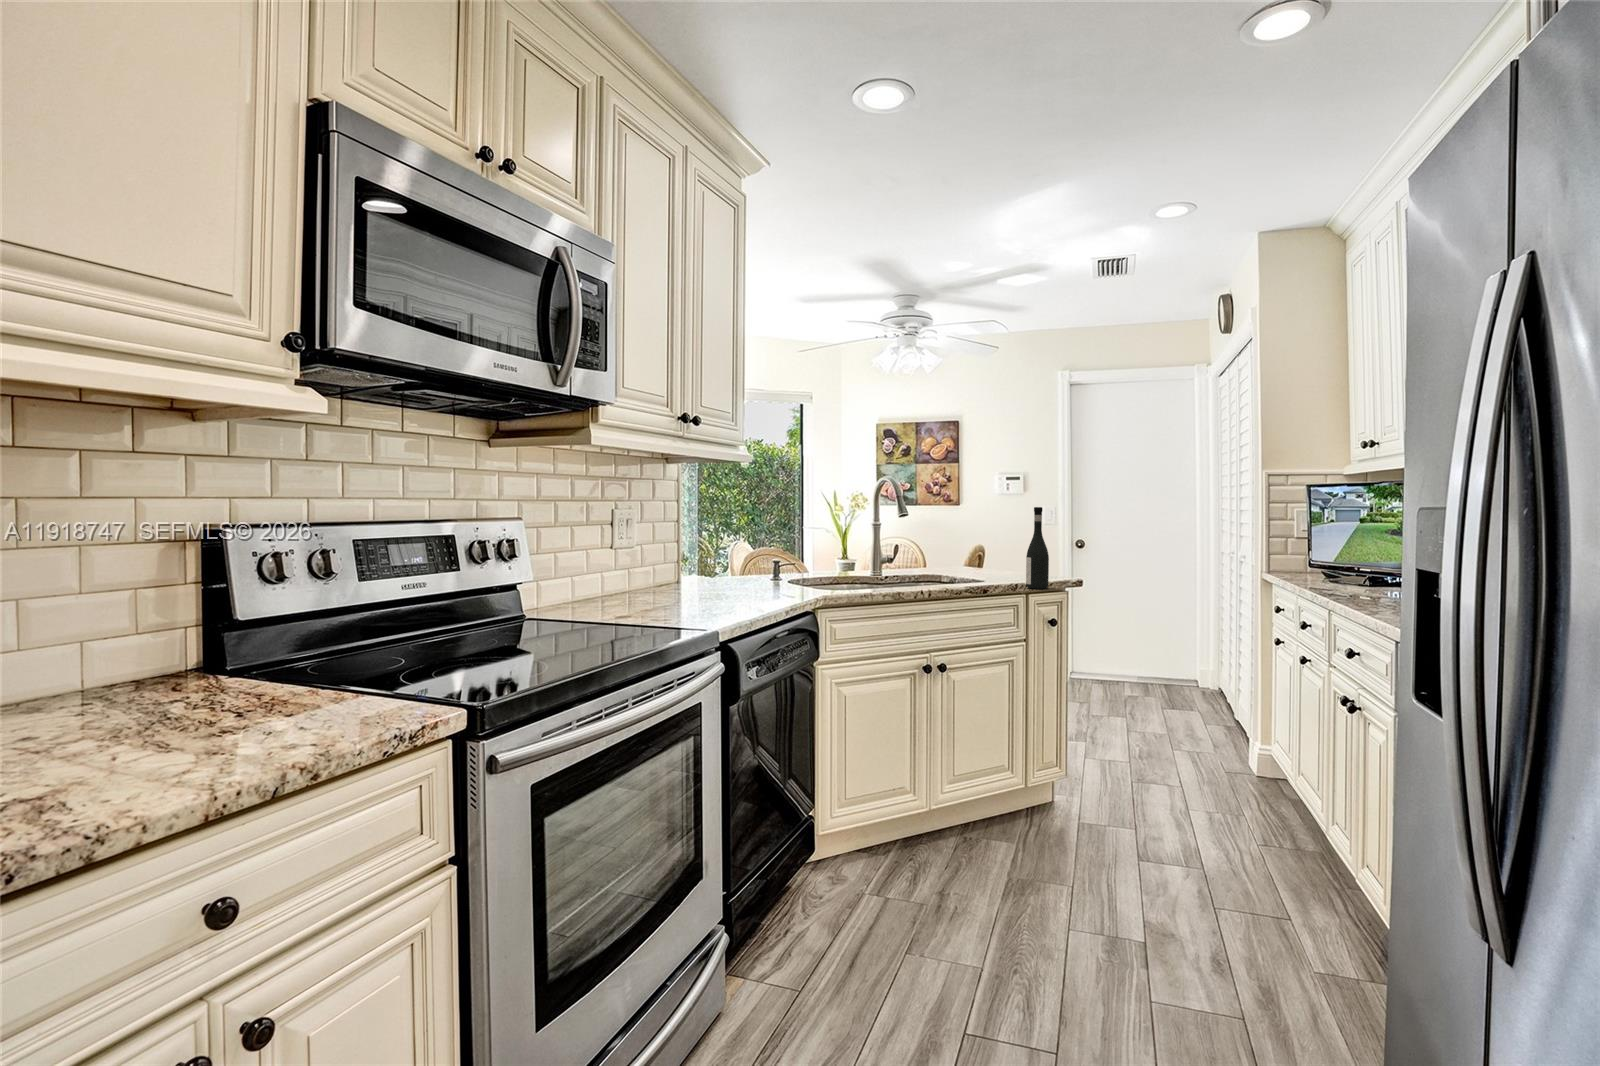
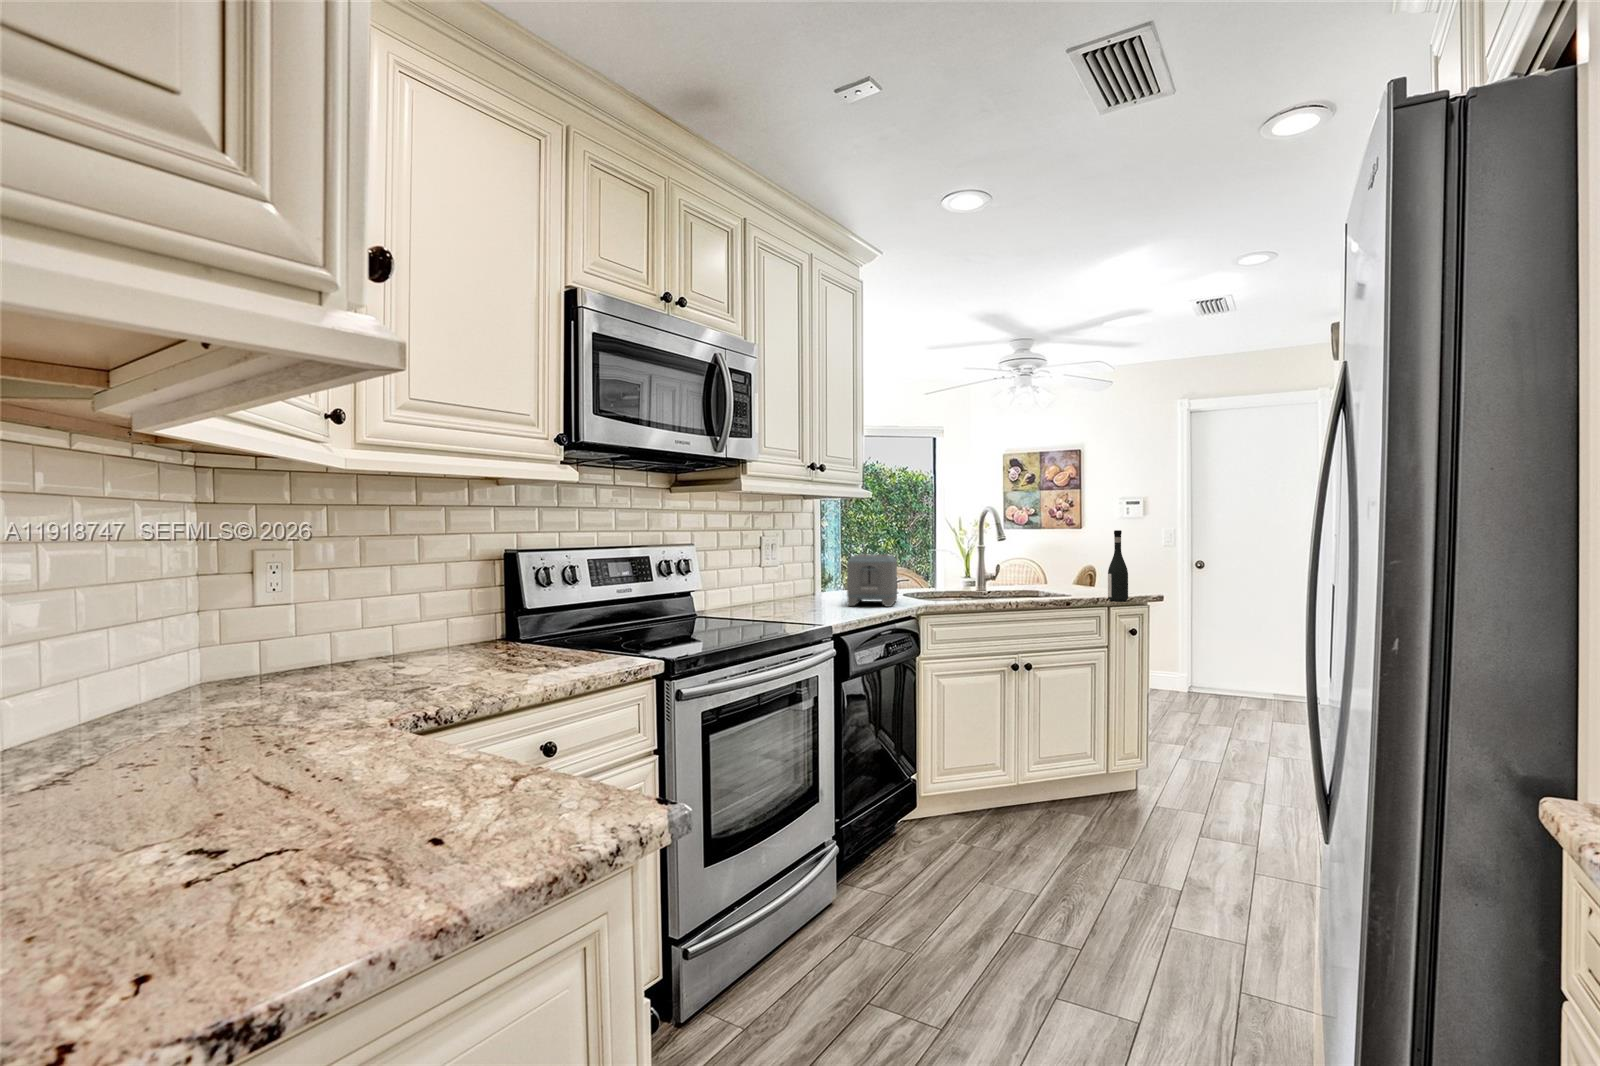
toaster: none [727,534,786,600] -> present [847,554,897,607]

